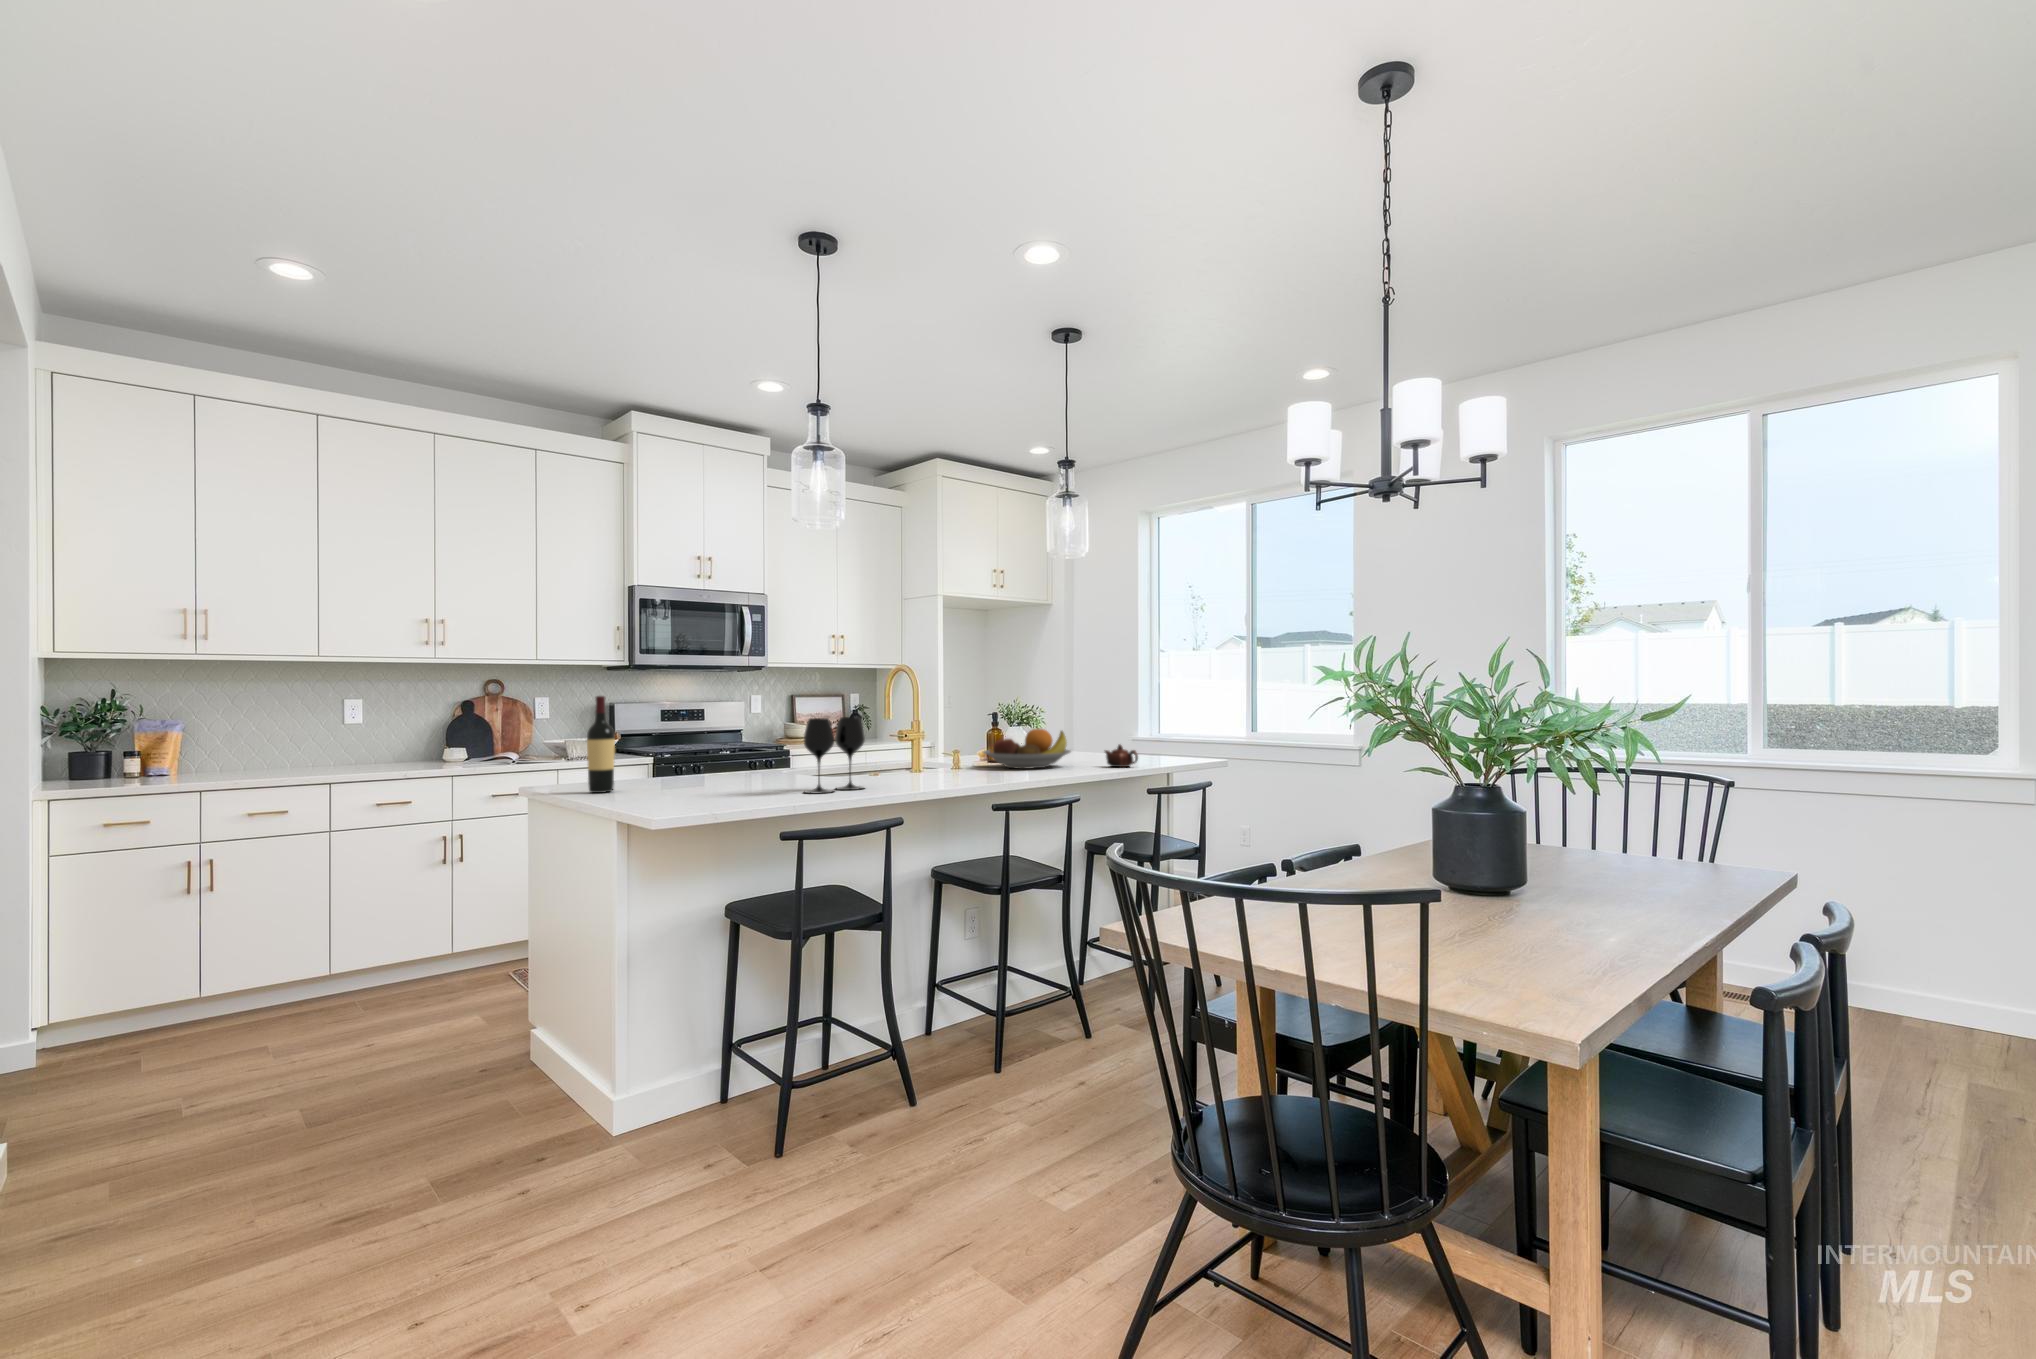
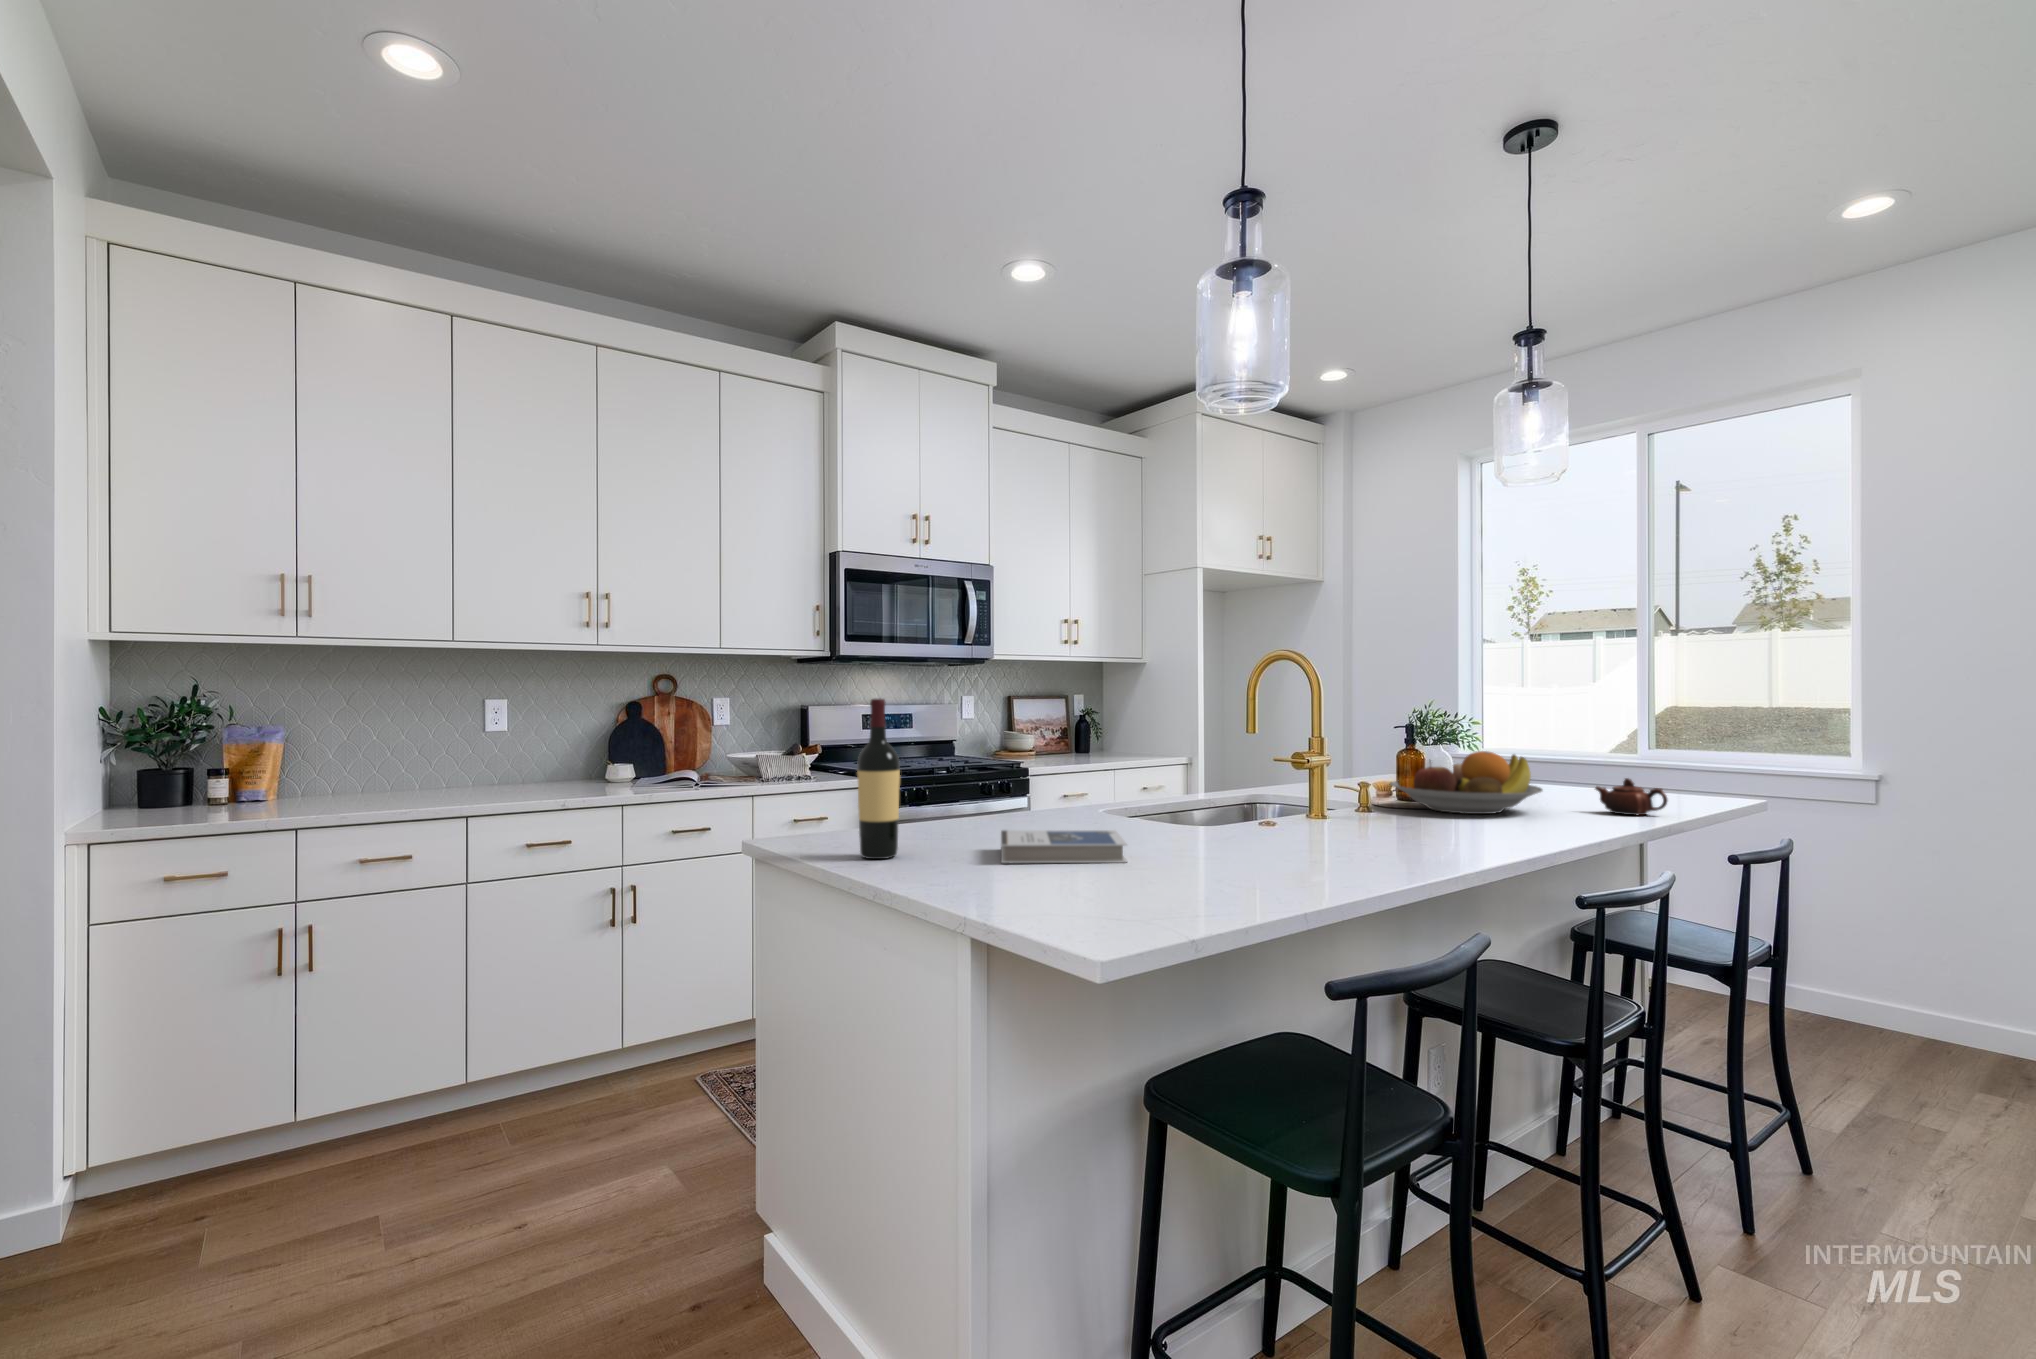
wine glass: present [804,717,865,794] -> none [1239,737,1332,876]
hardback book: none [671,775,756,793] -> present [1001,830,1127,863]

